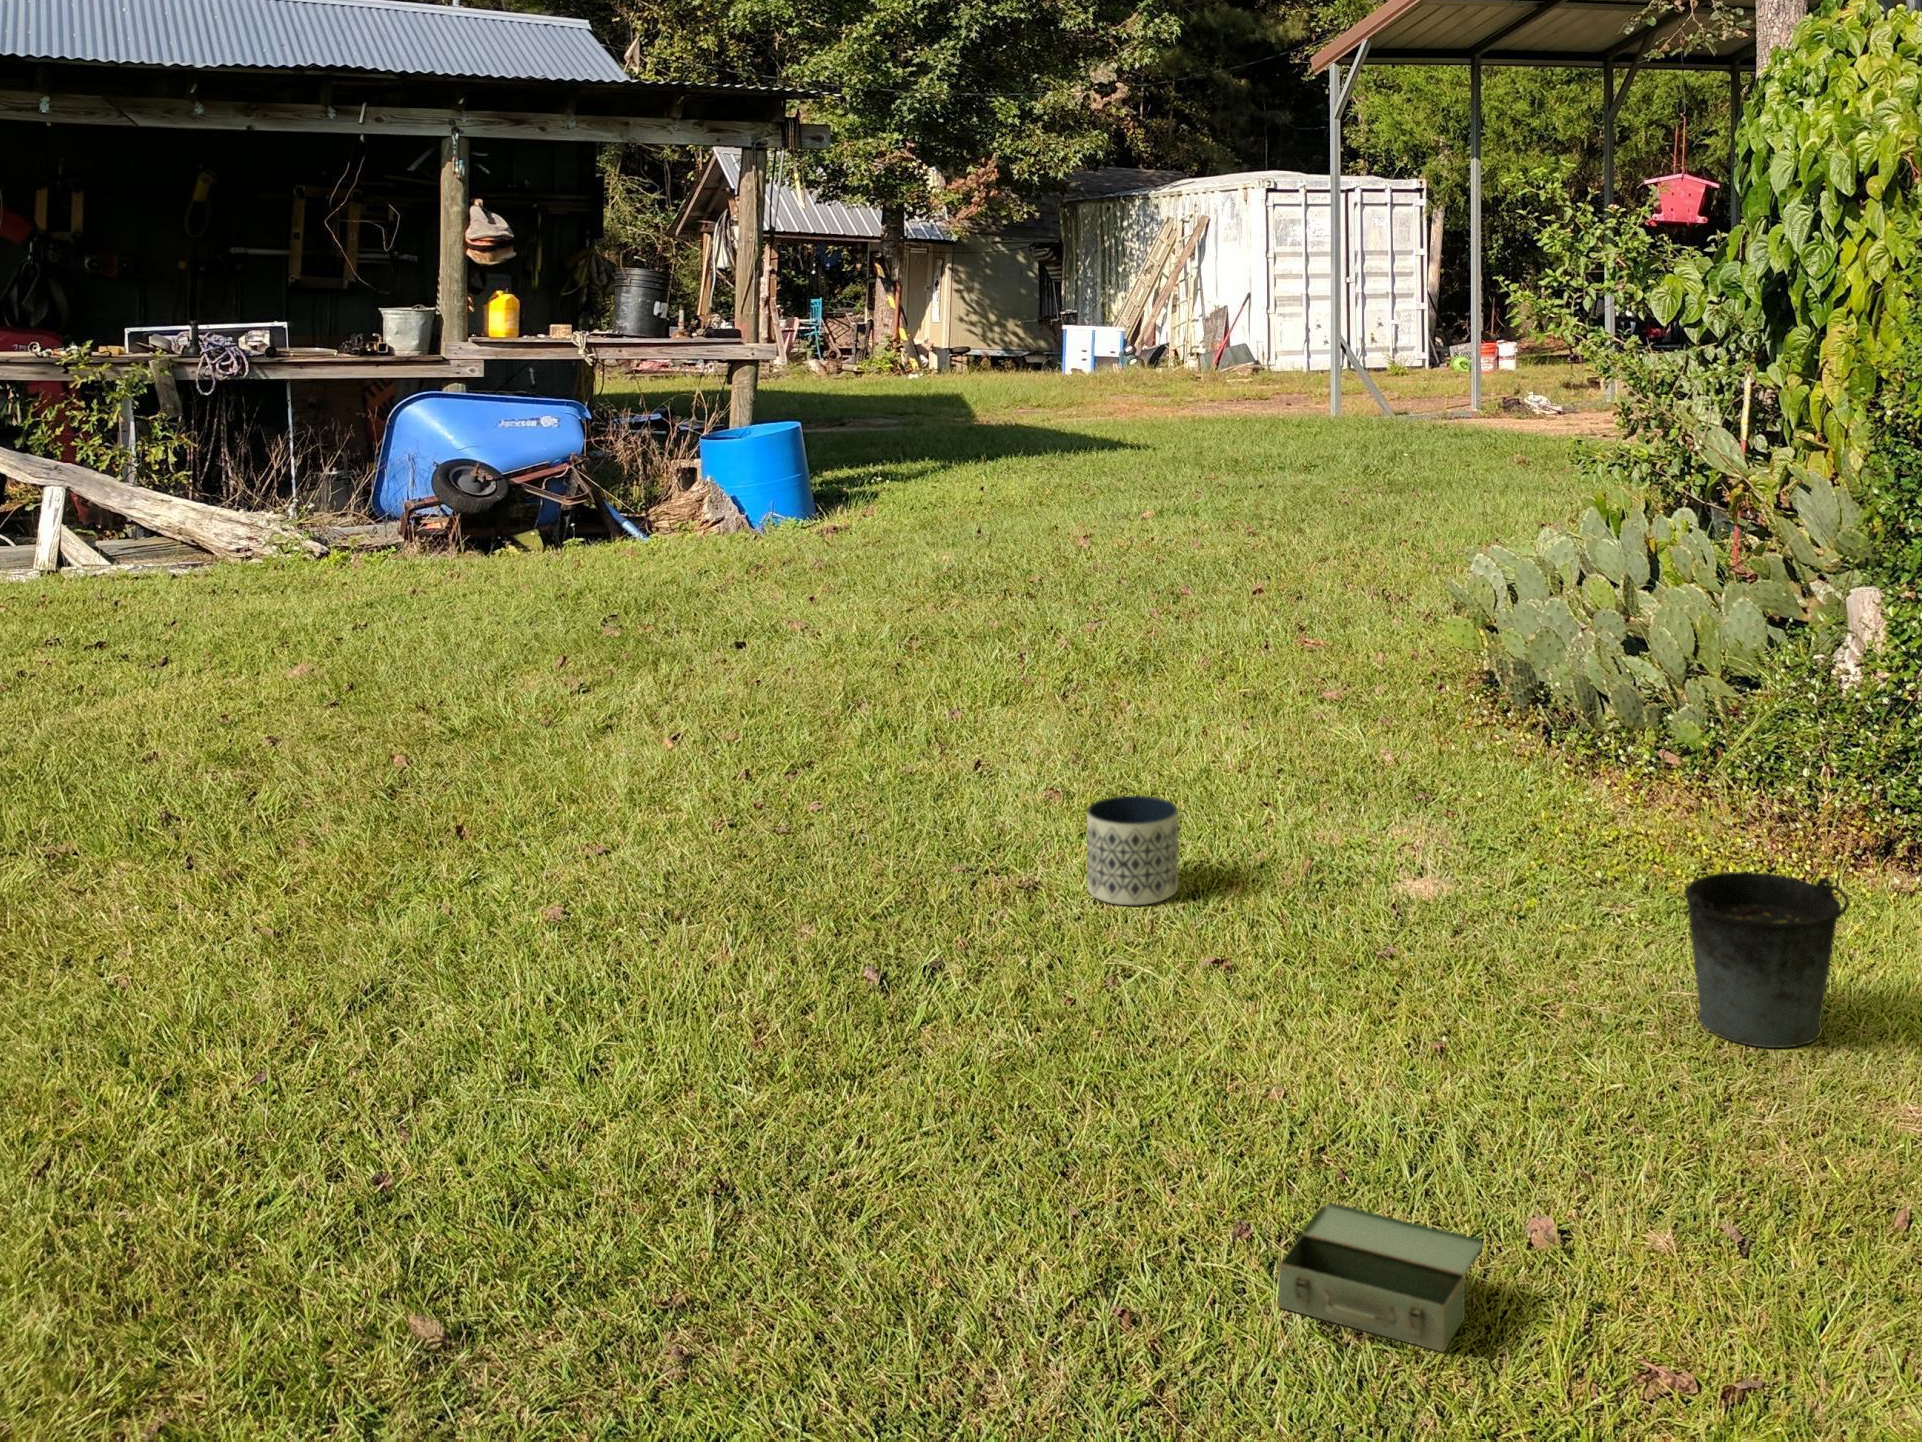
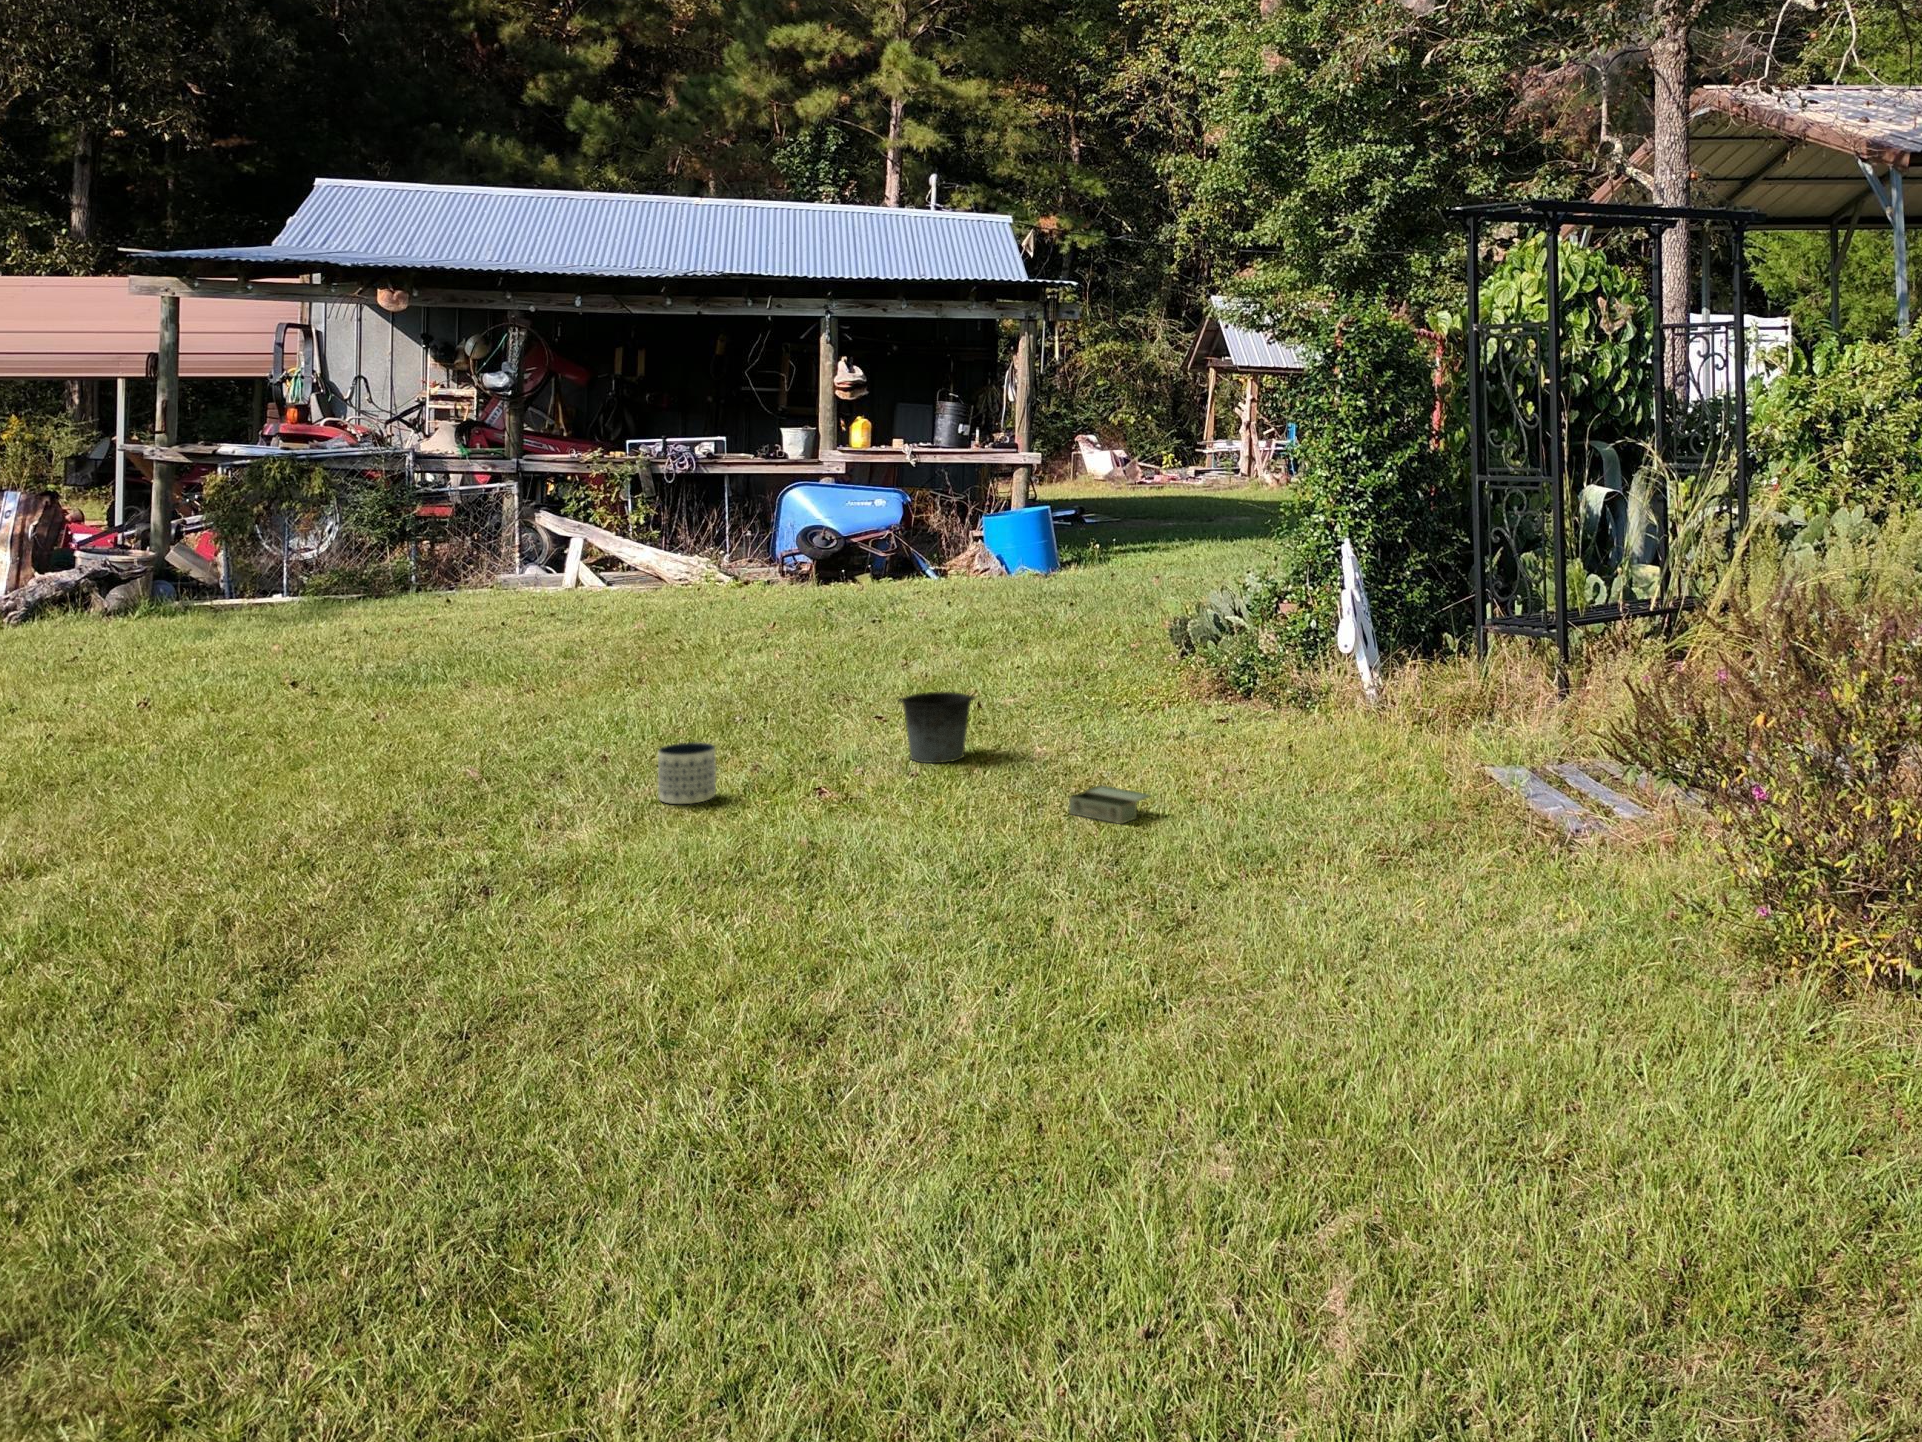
planter: present [1087,796,1178,905] -> present [658,742,716,804]
bucket: present [1685,872,1850,1048] -> present [898,692,975,763]

